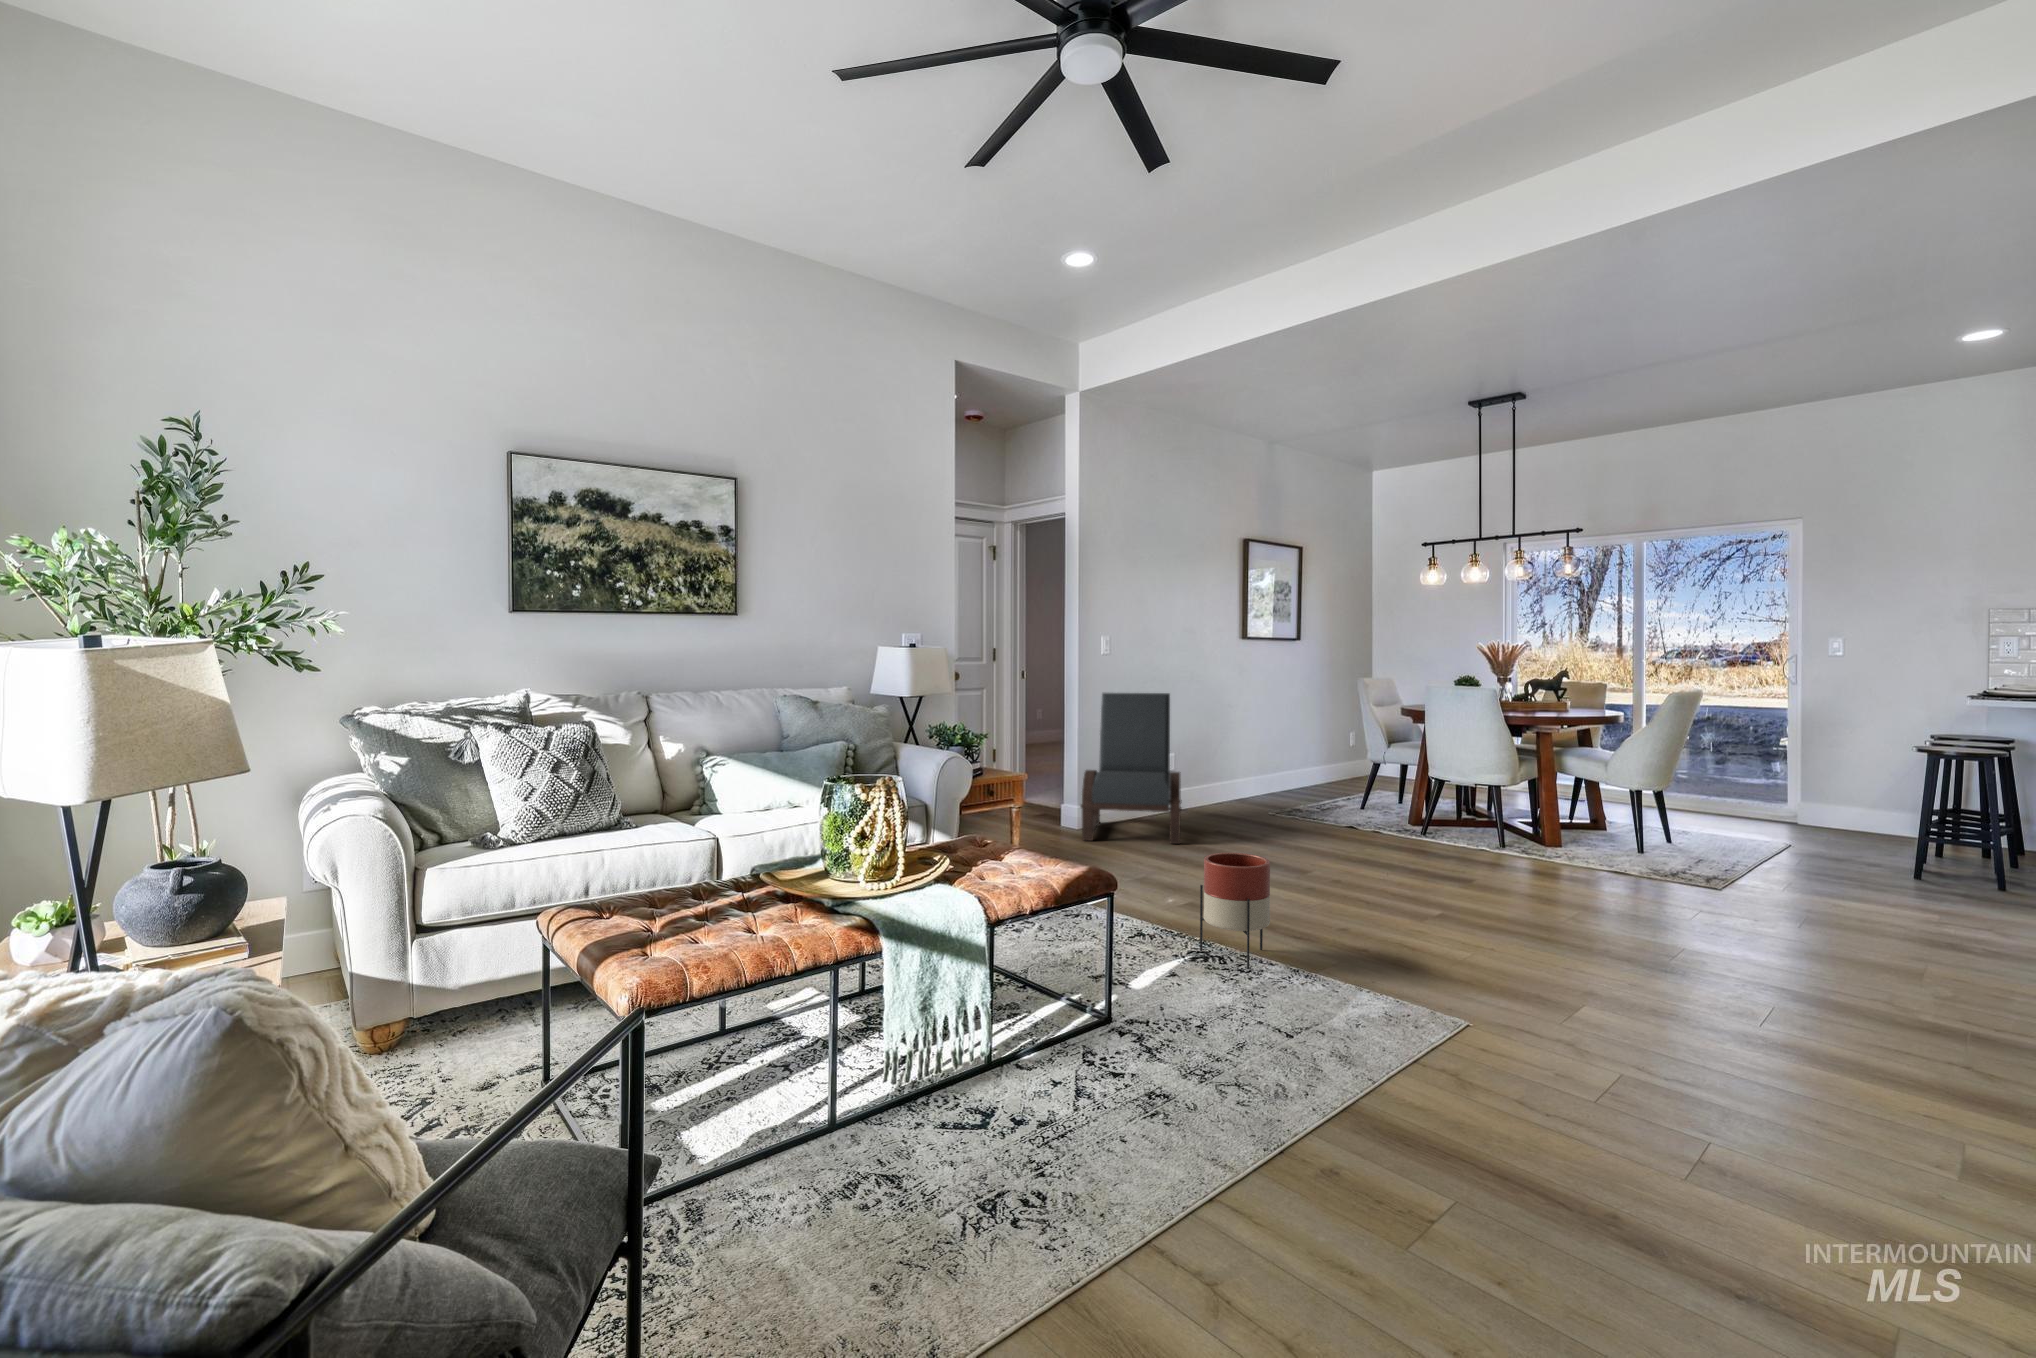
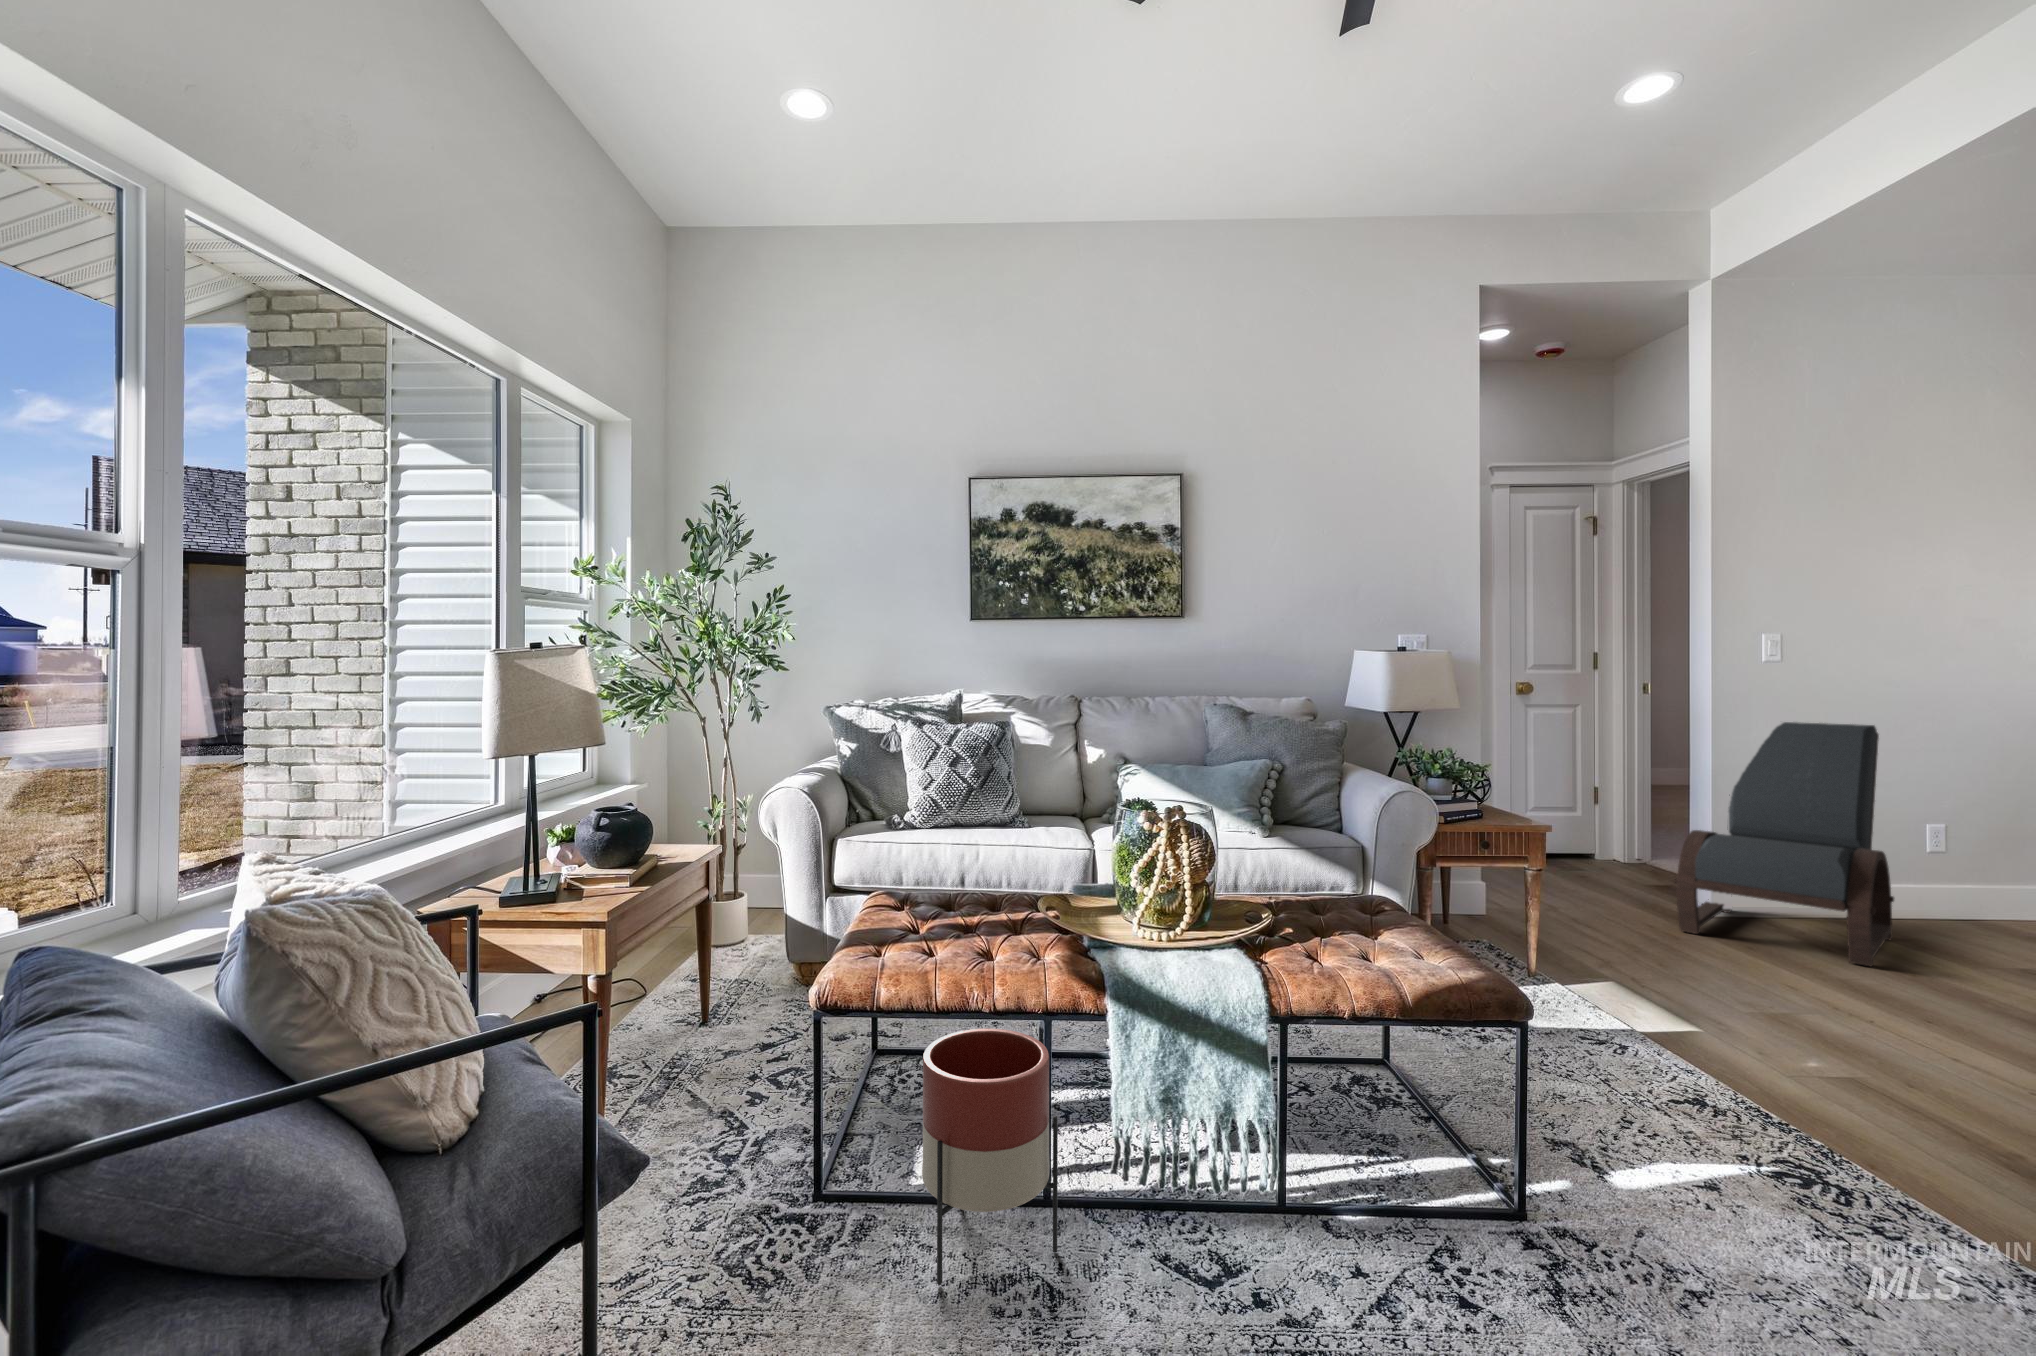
planter: present [1200,853,1270,969] -> present [922,1029,1058,1285]

